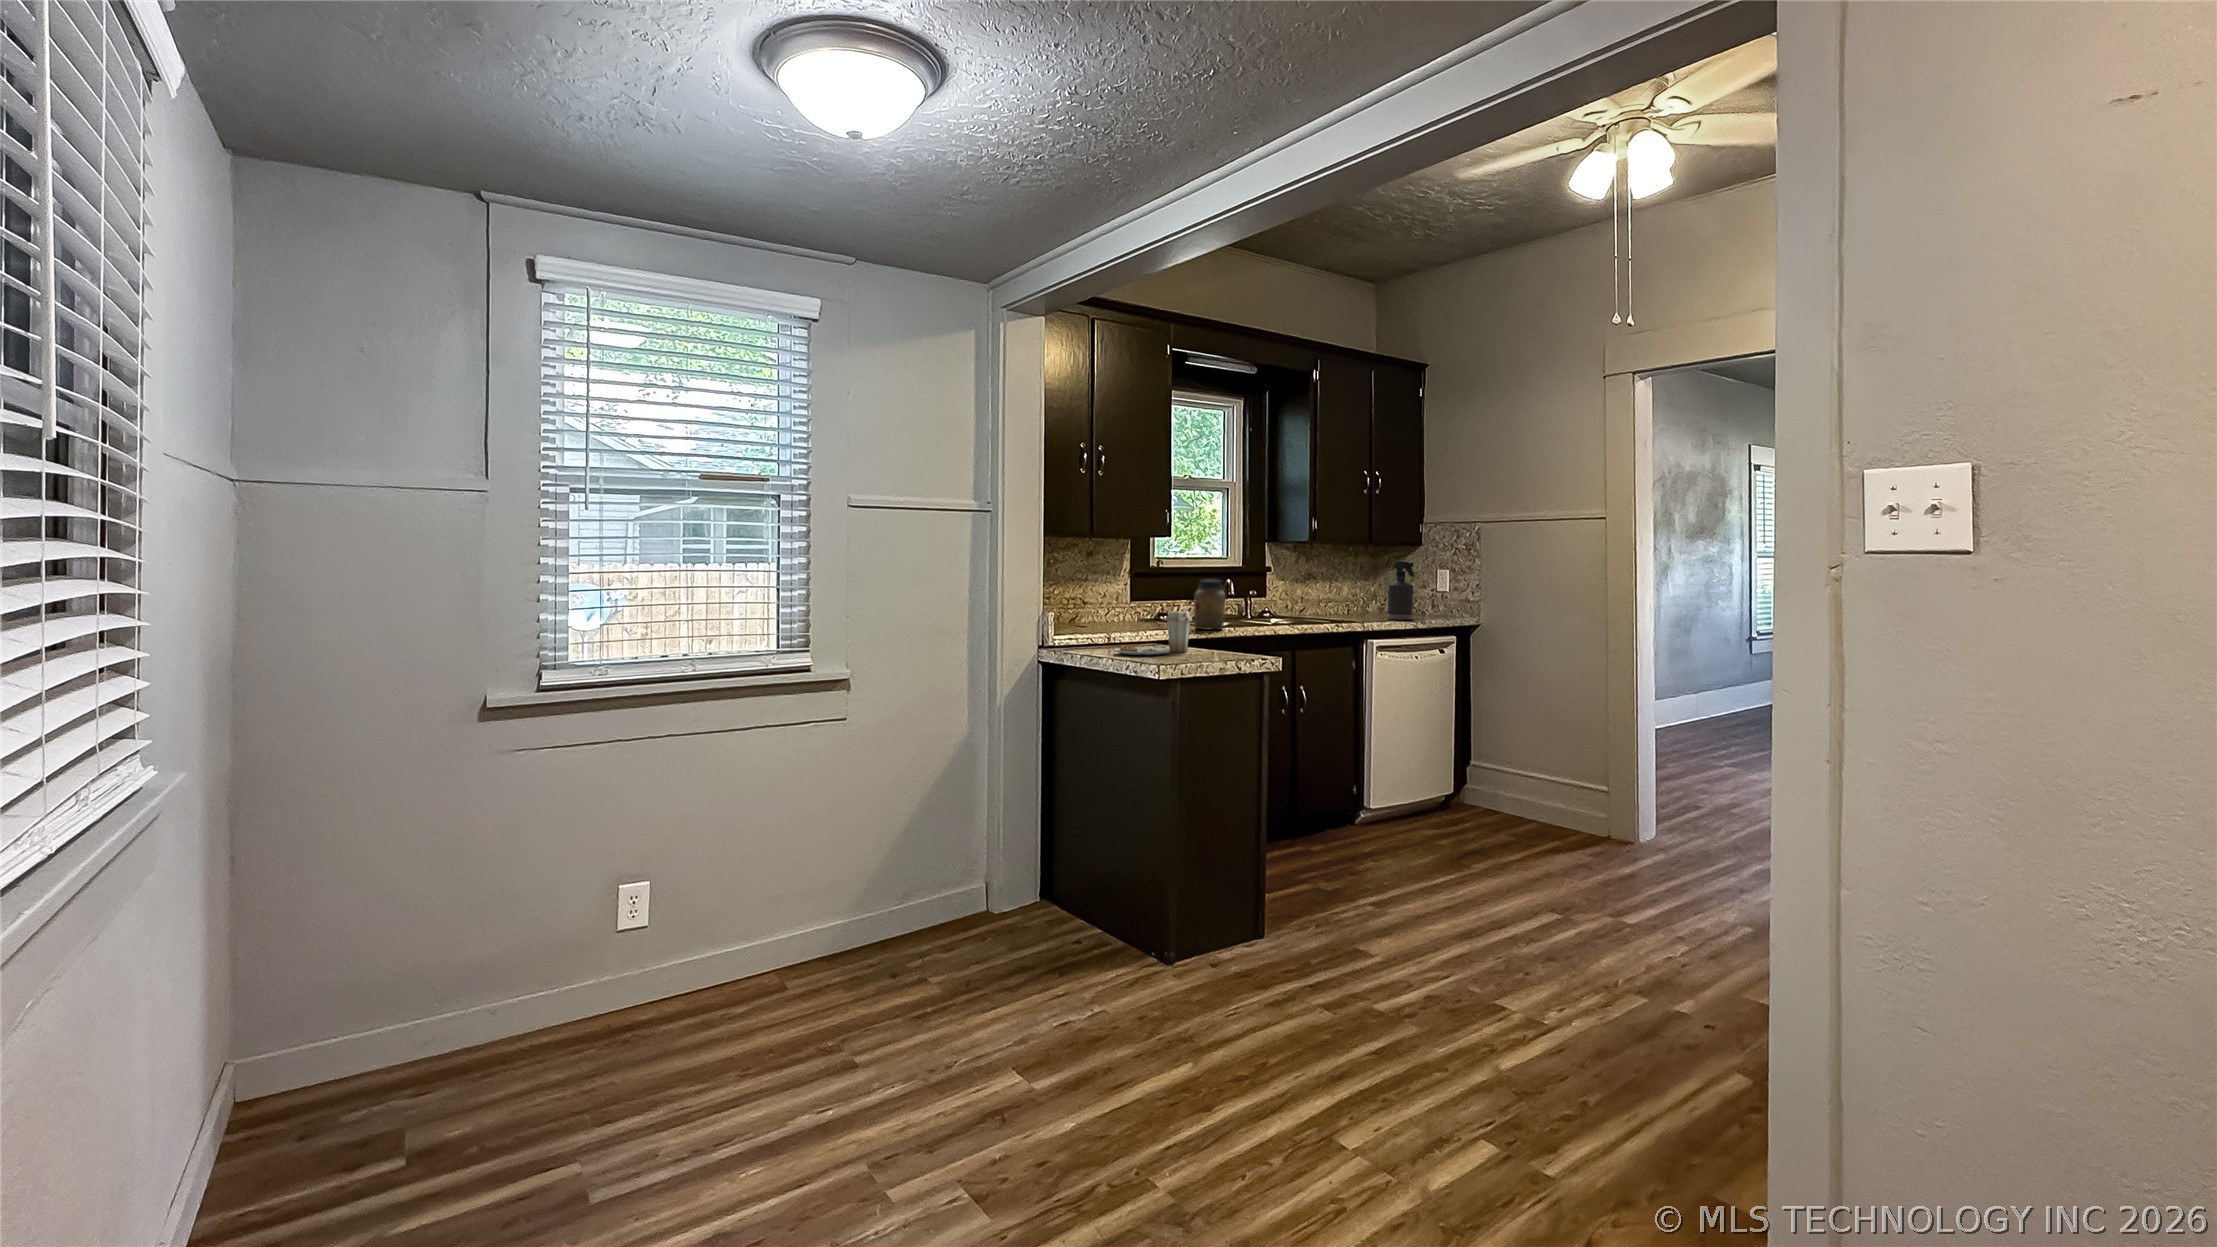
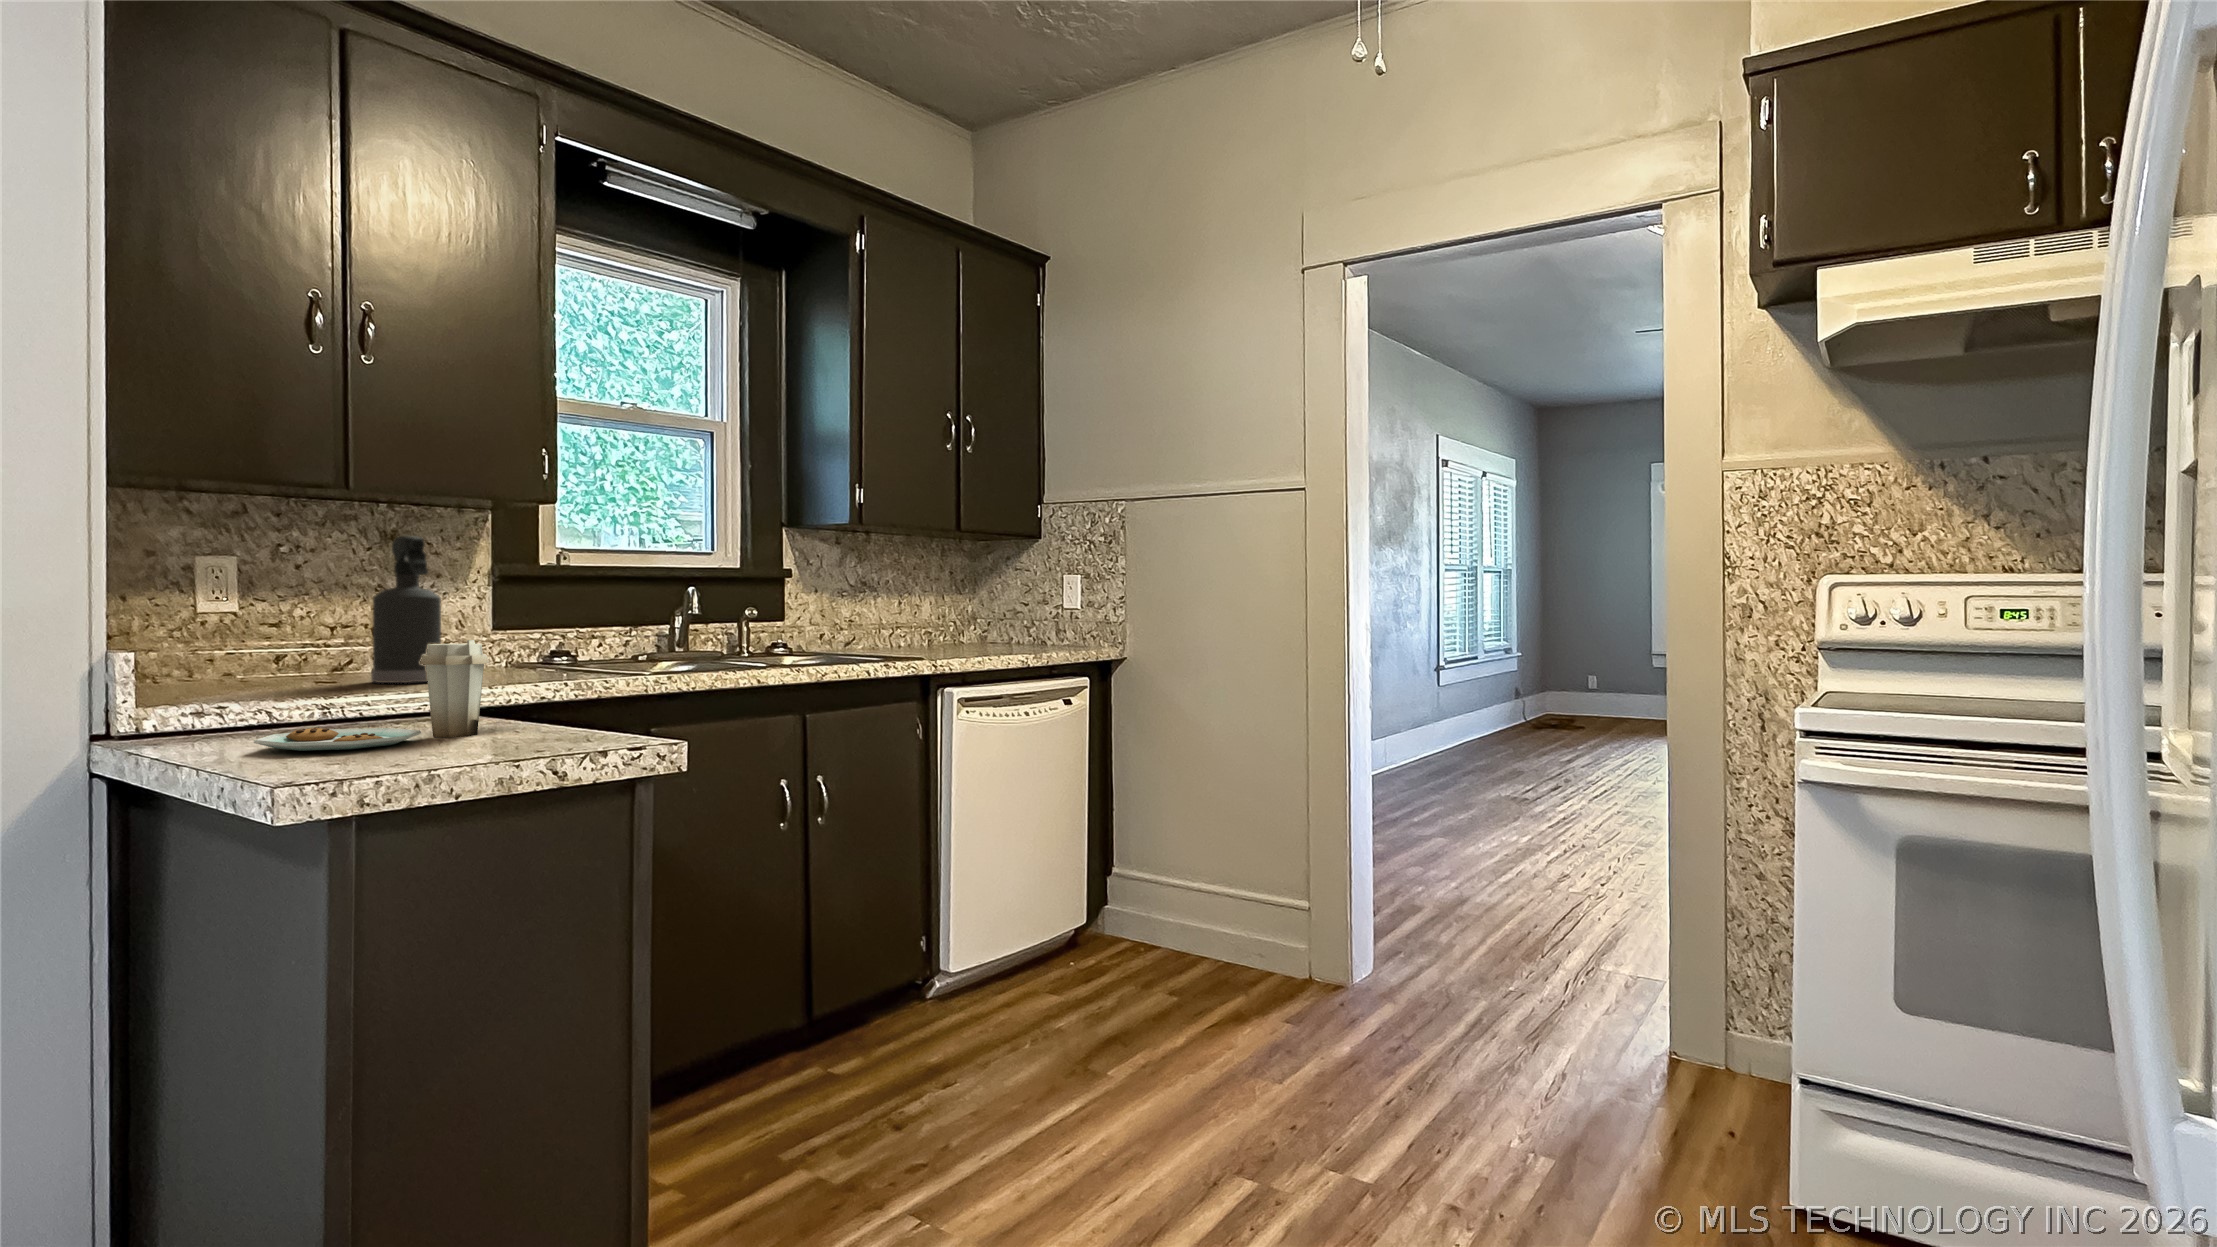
spray bottle: present [1387,561,1415,620] -> present [371,536,441,683]
jar: present [1194,580,1225,630] -> none [579,581,651,680]

